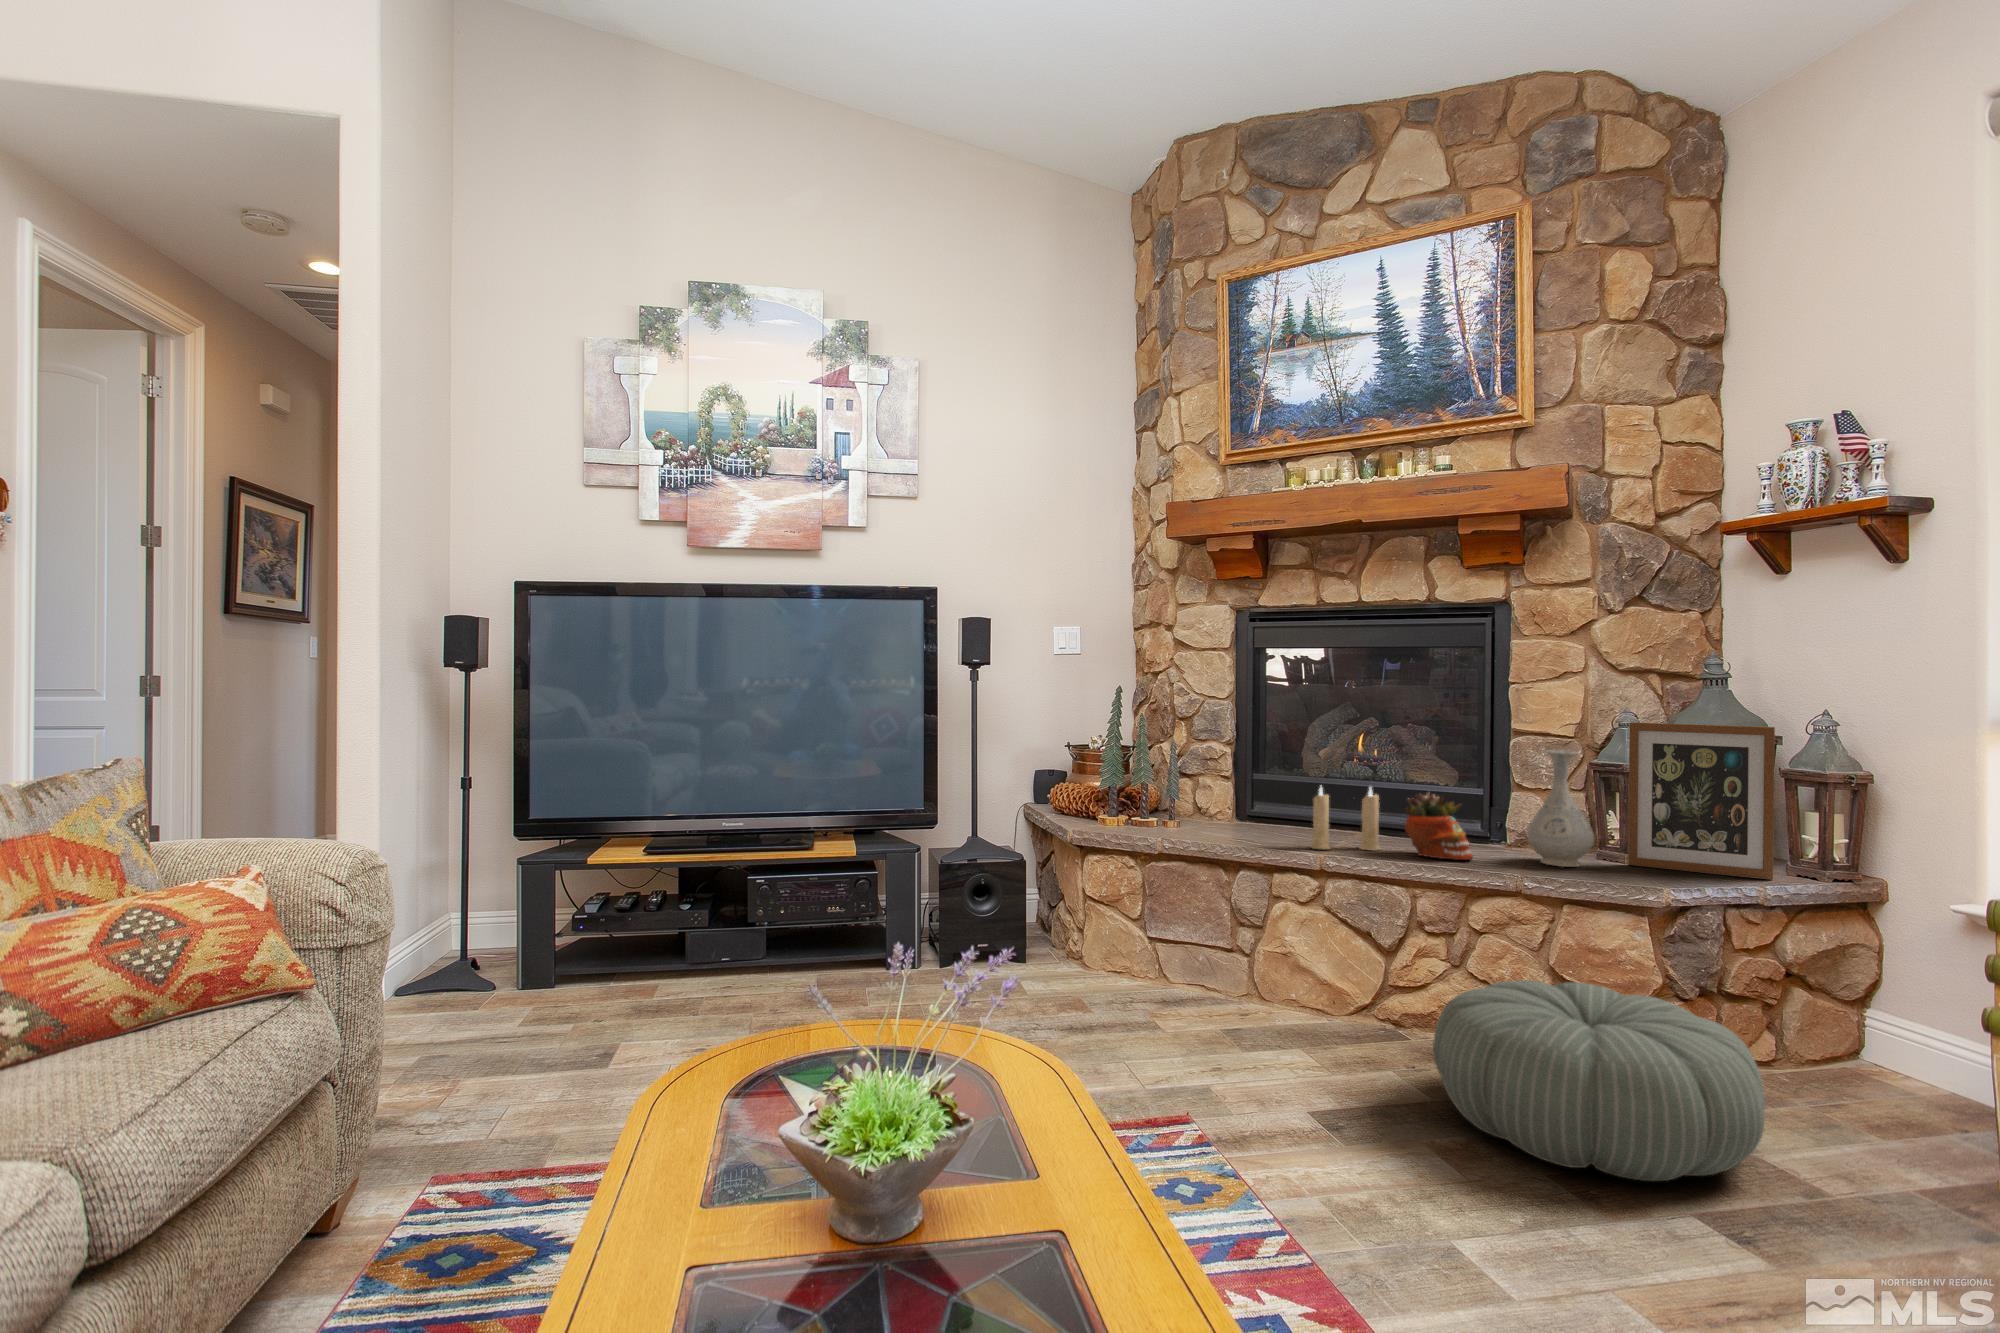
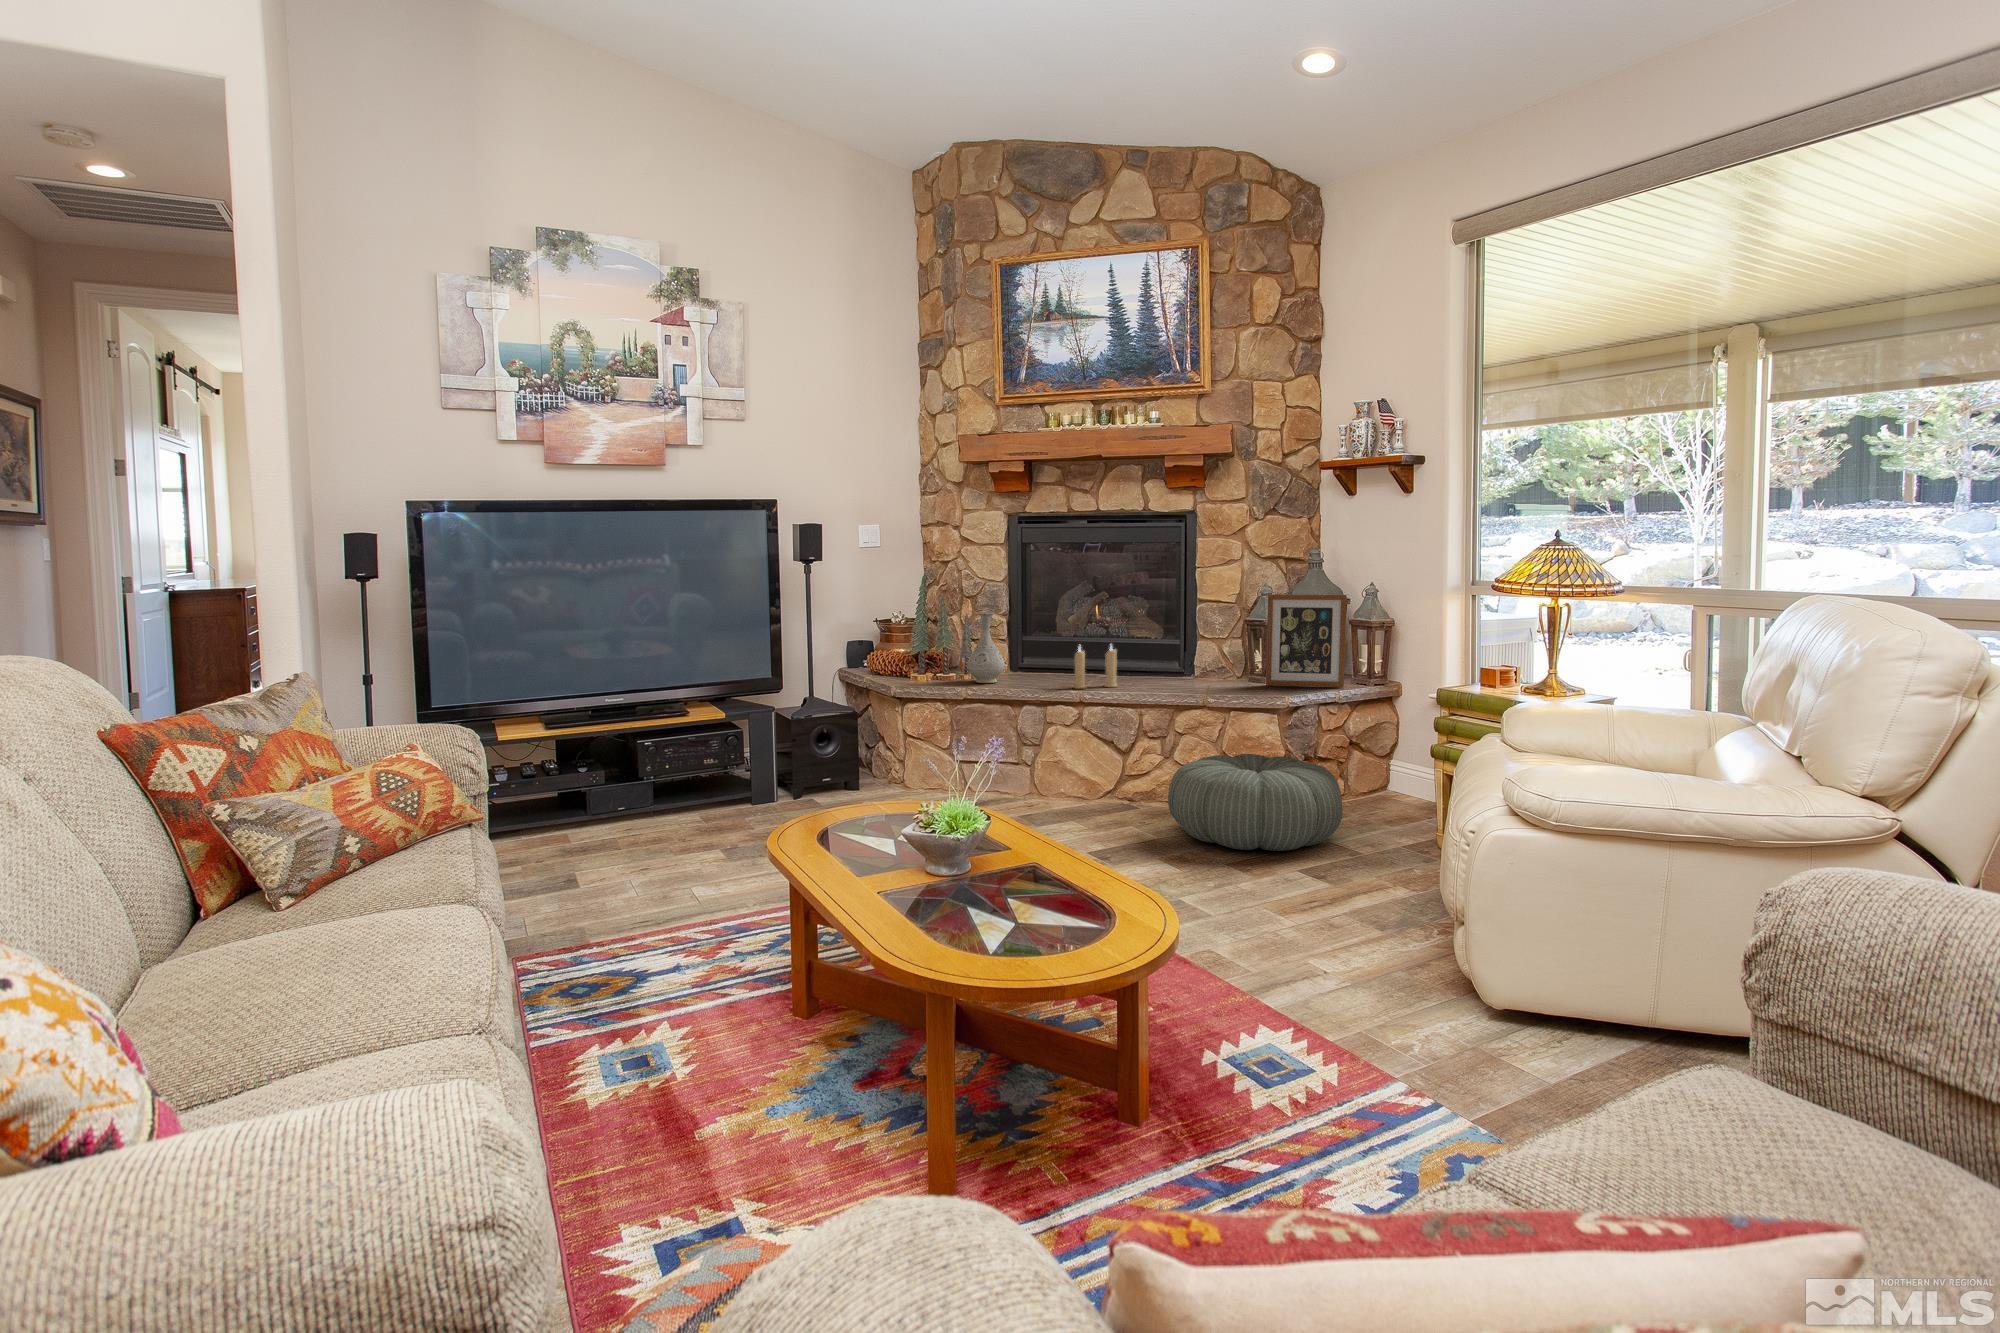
vase: present [1526,751,1595,867] -> present [967,612,1005,683]
succulent planter: present [1405,793,1473,860] -> none [1135,645,1177,689]

